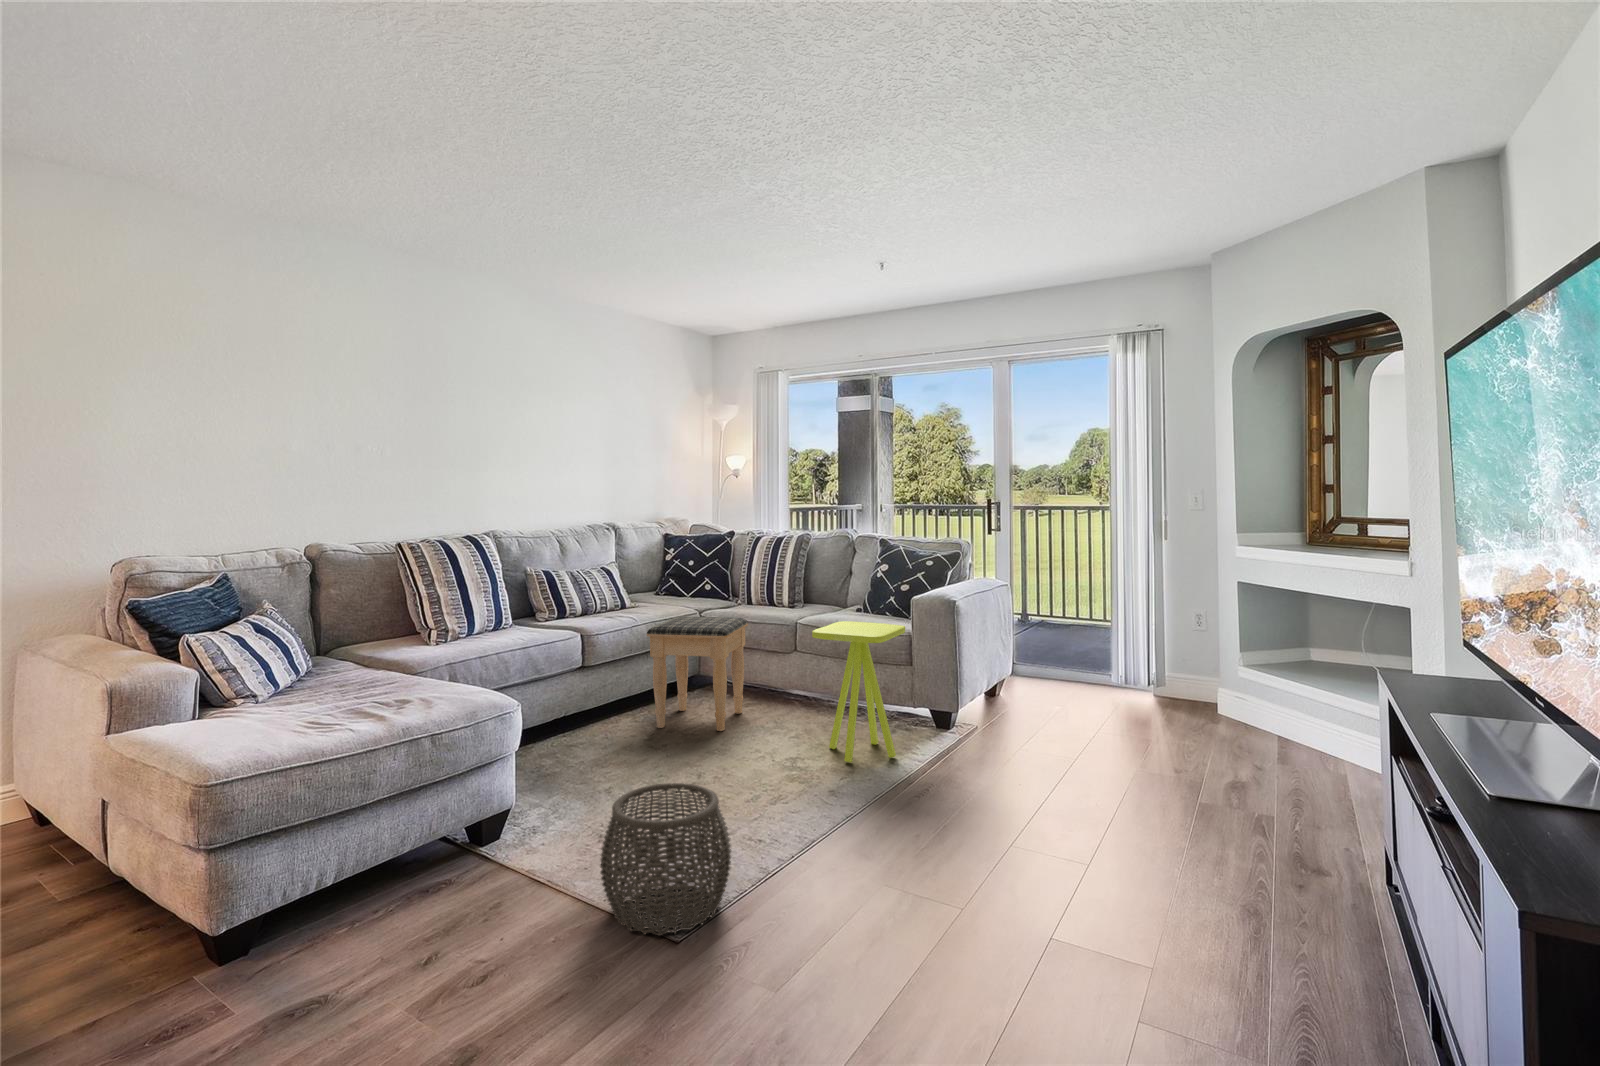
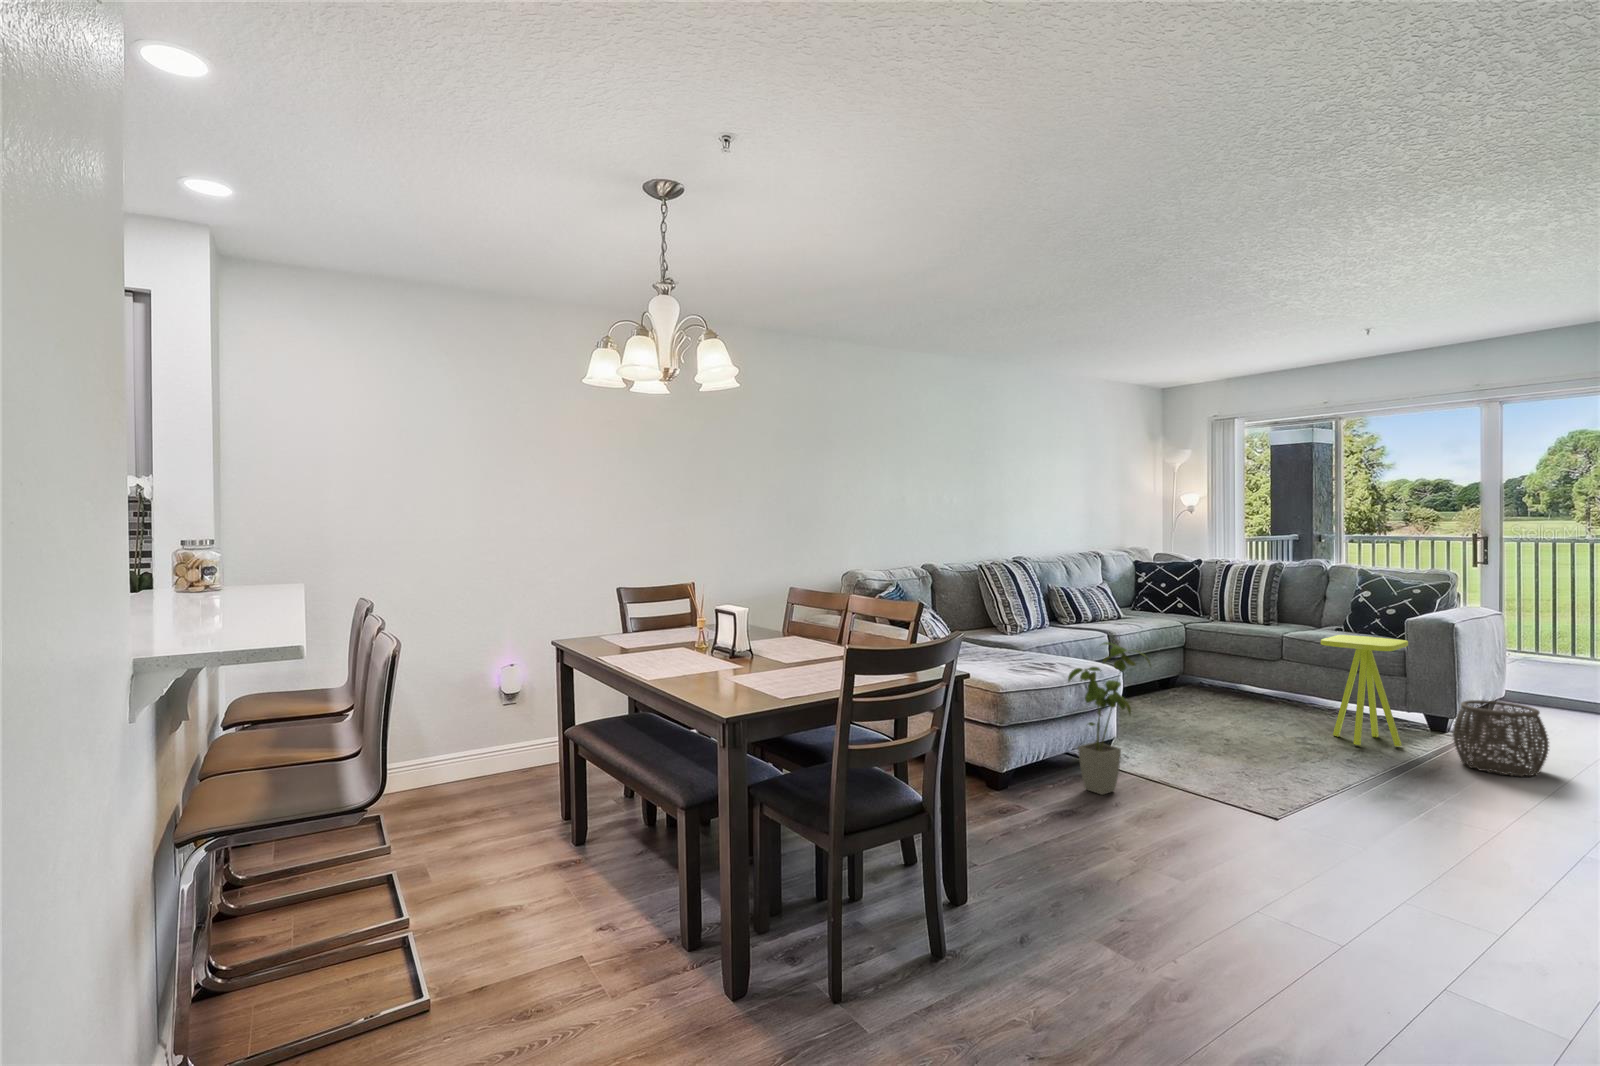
footstool: present [647,616,748,731] -> none [1160,626,1239,716]
house plant: none [337,676,488,945] -> present [1068,642,1151,795]
woven basket: present [600,783,731,936] -> present [1452,700,1549,776]

